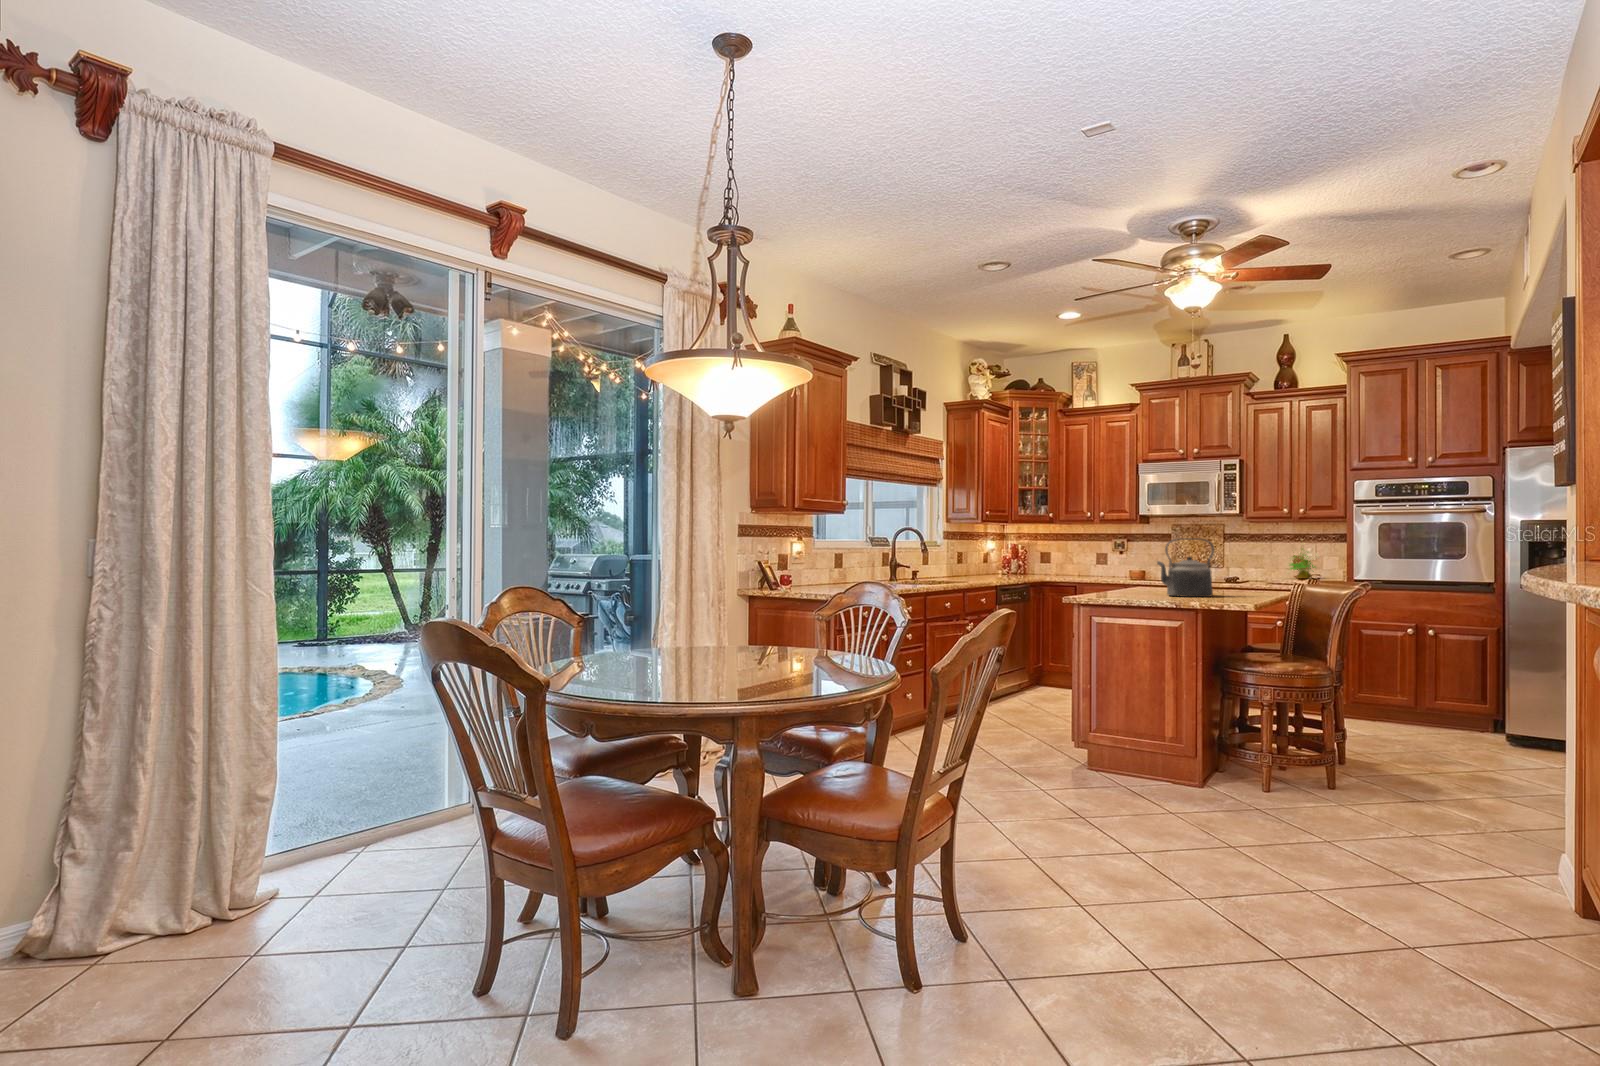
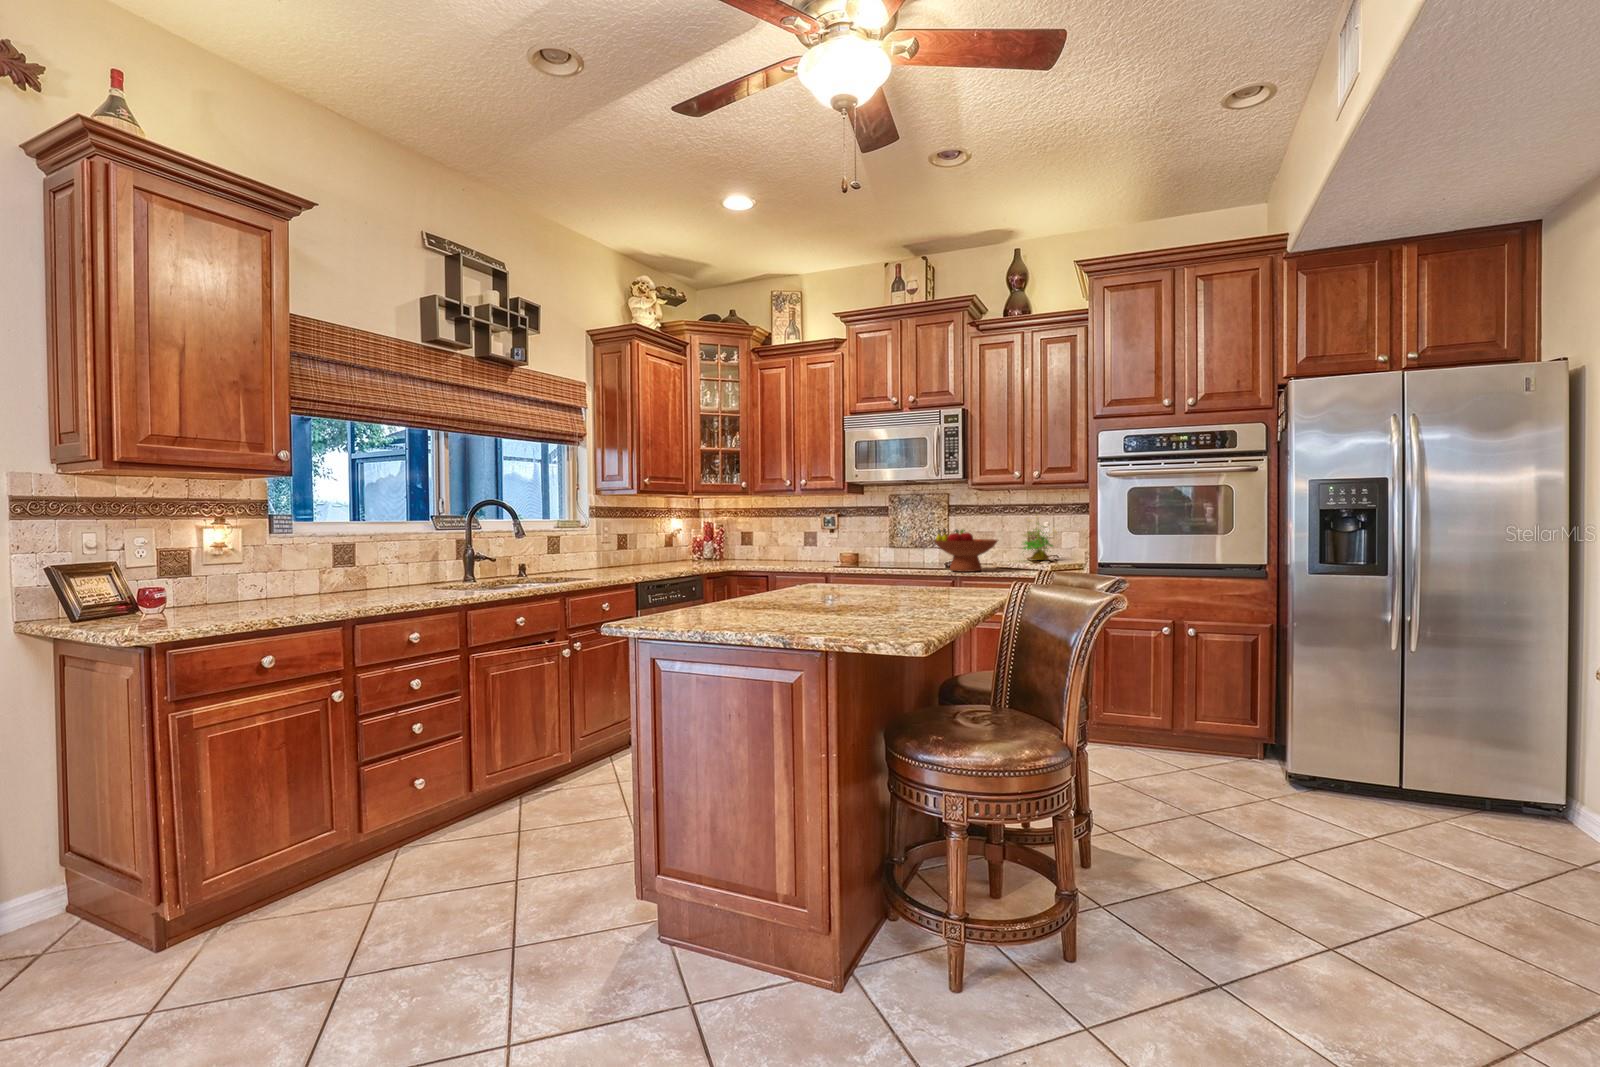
kettle: present [1157,538,1214,597] -> none [795,514,887,616]
fruit bowl: none [1219,551,1273,583] -> present [934,529,998,572]

